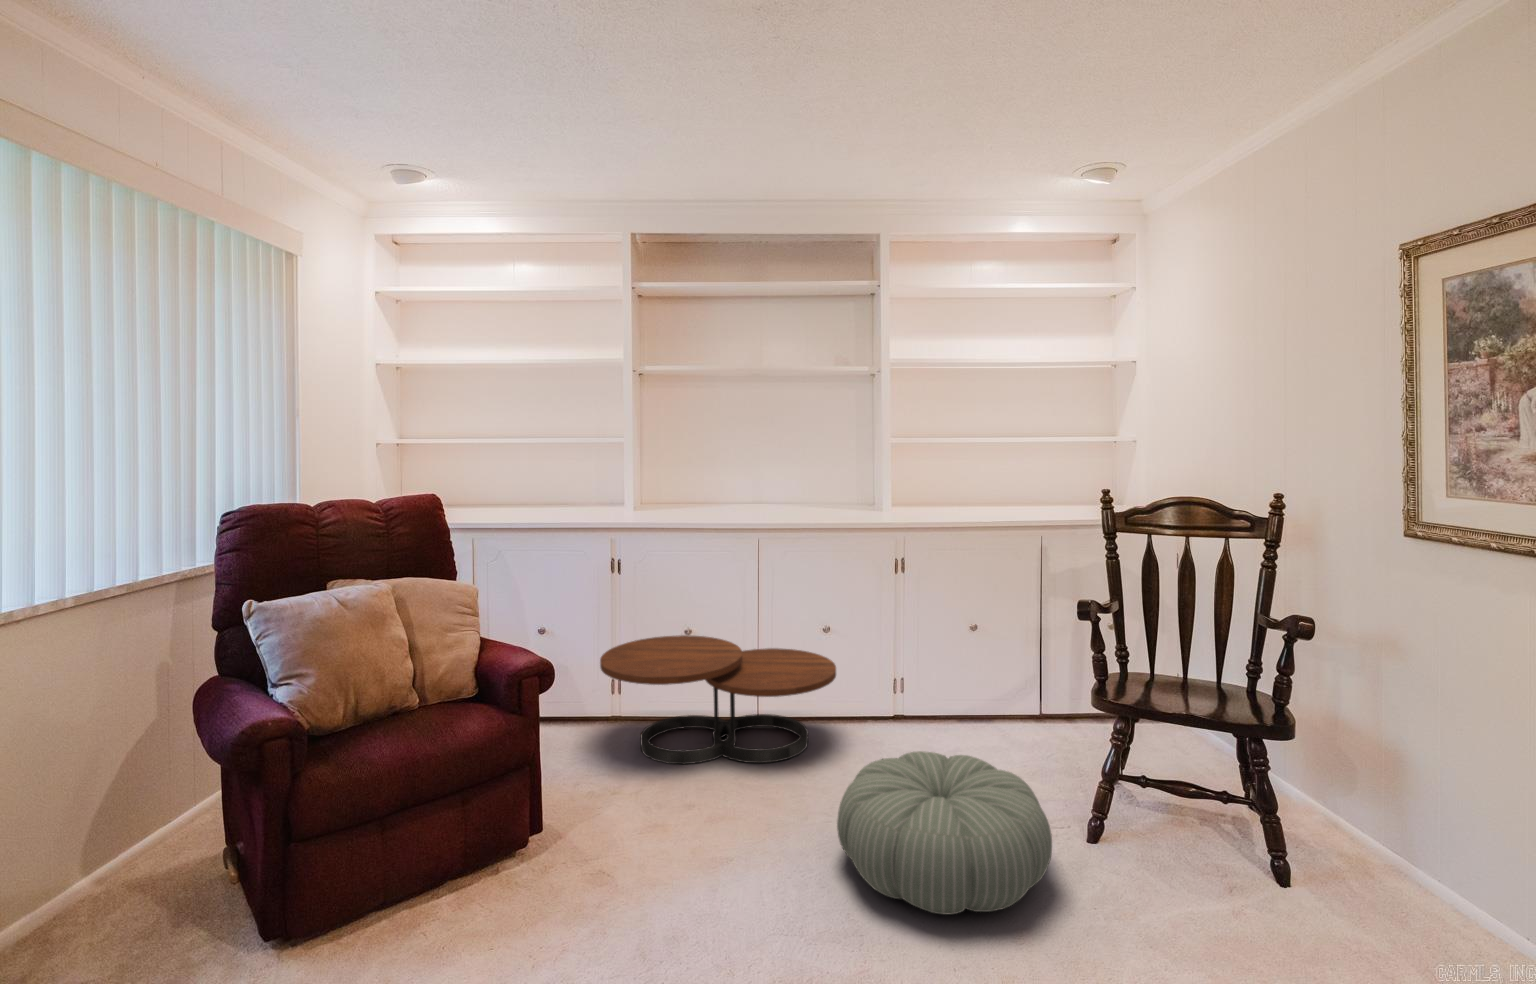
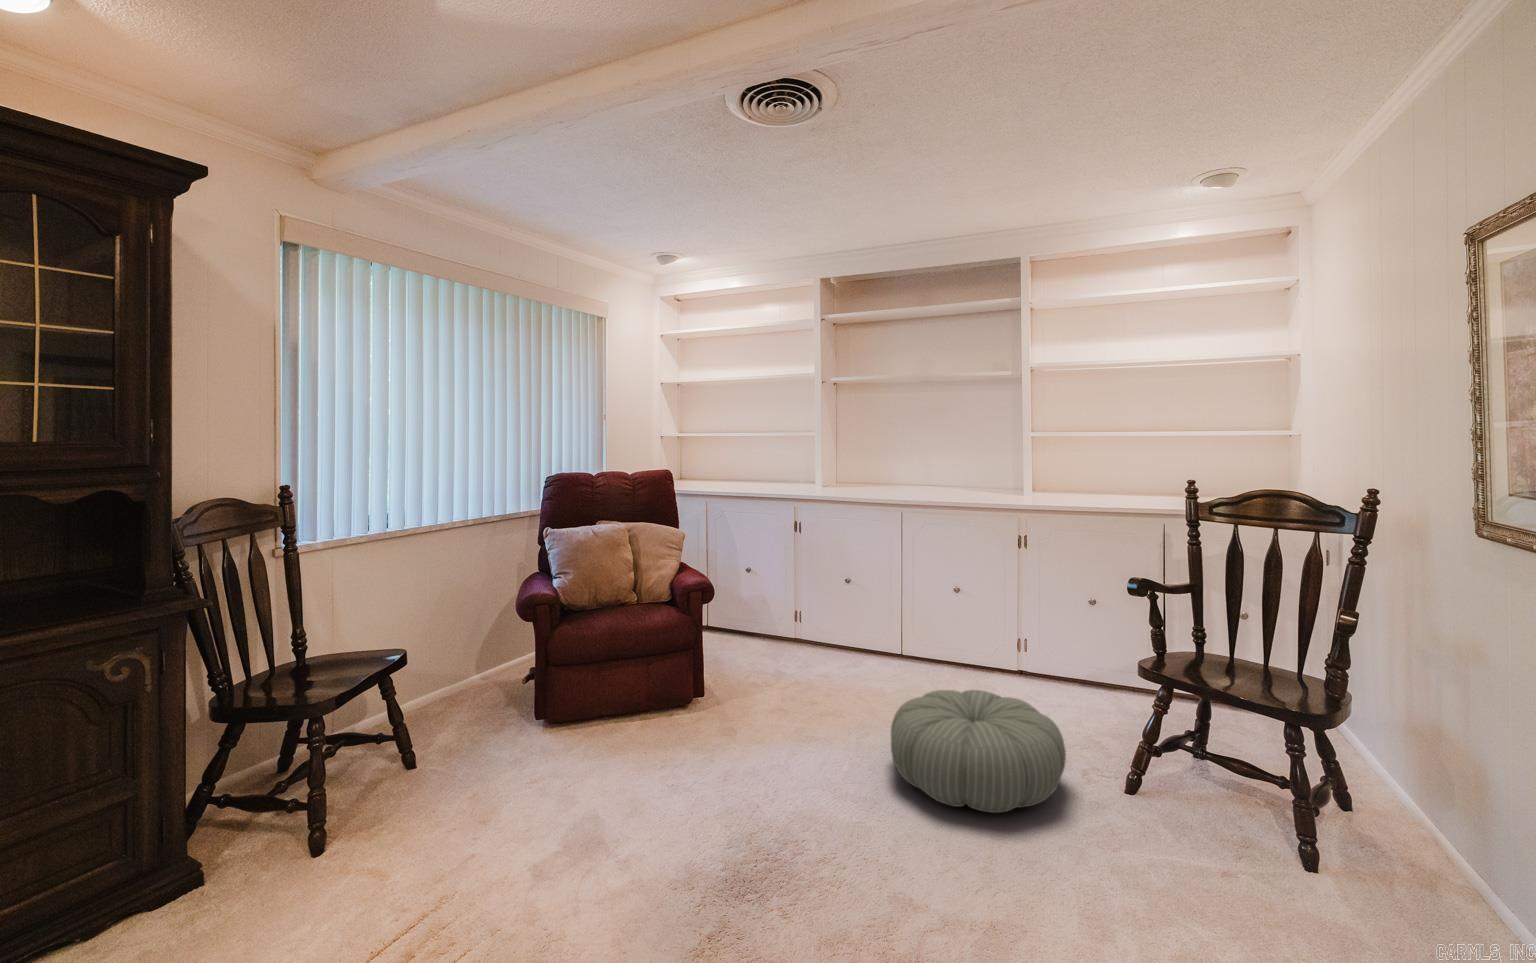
coffee table: present [600,635,836,764] -> none [774,588,957,692]

